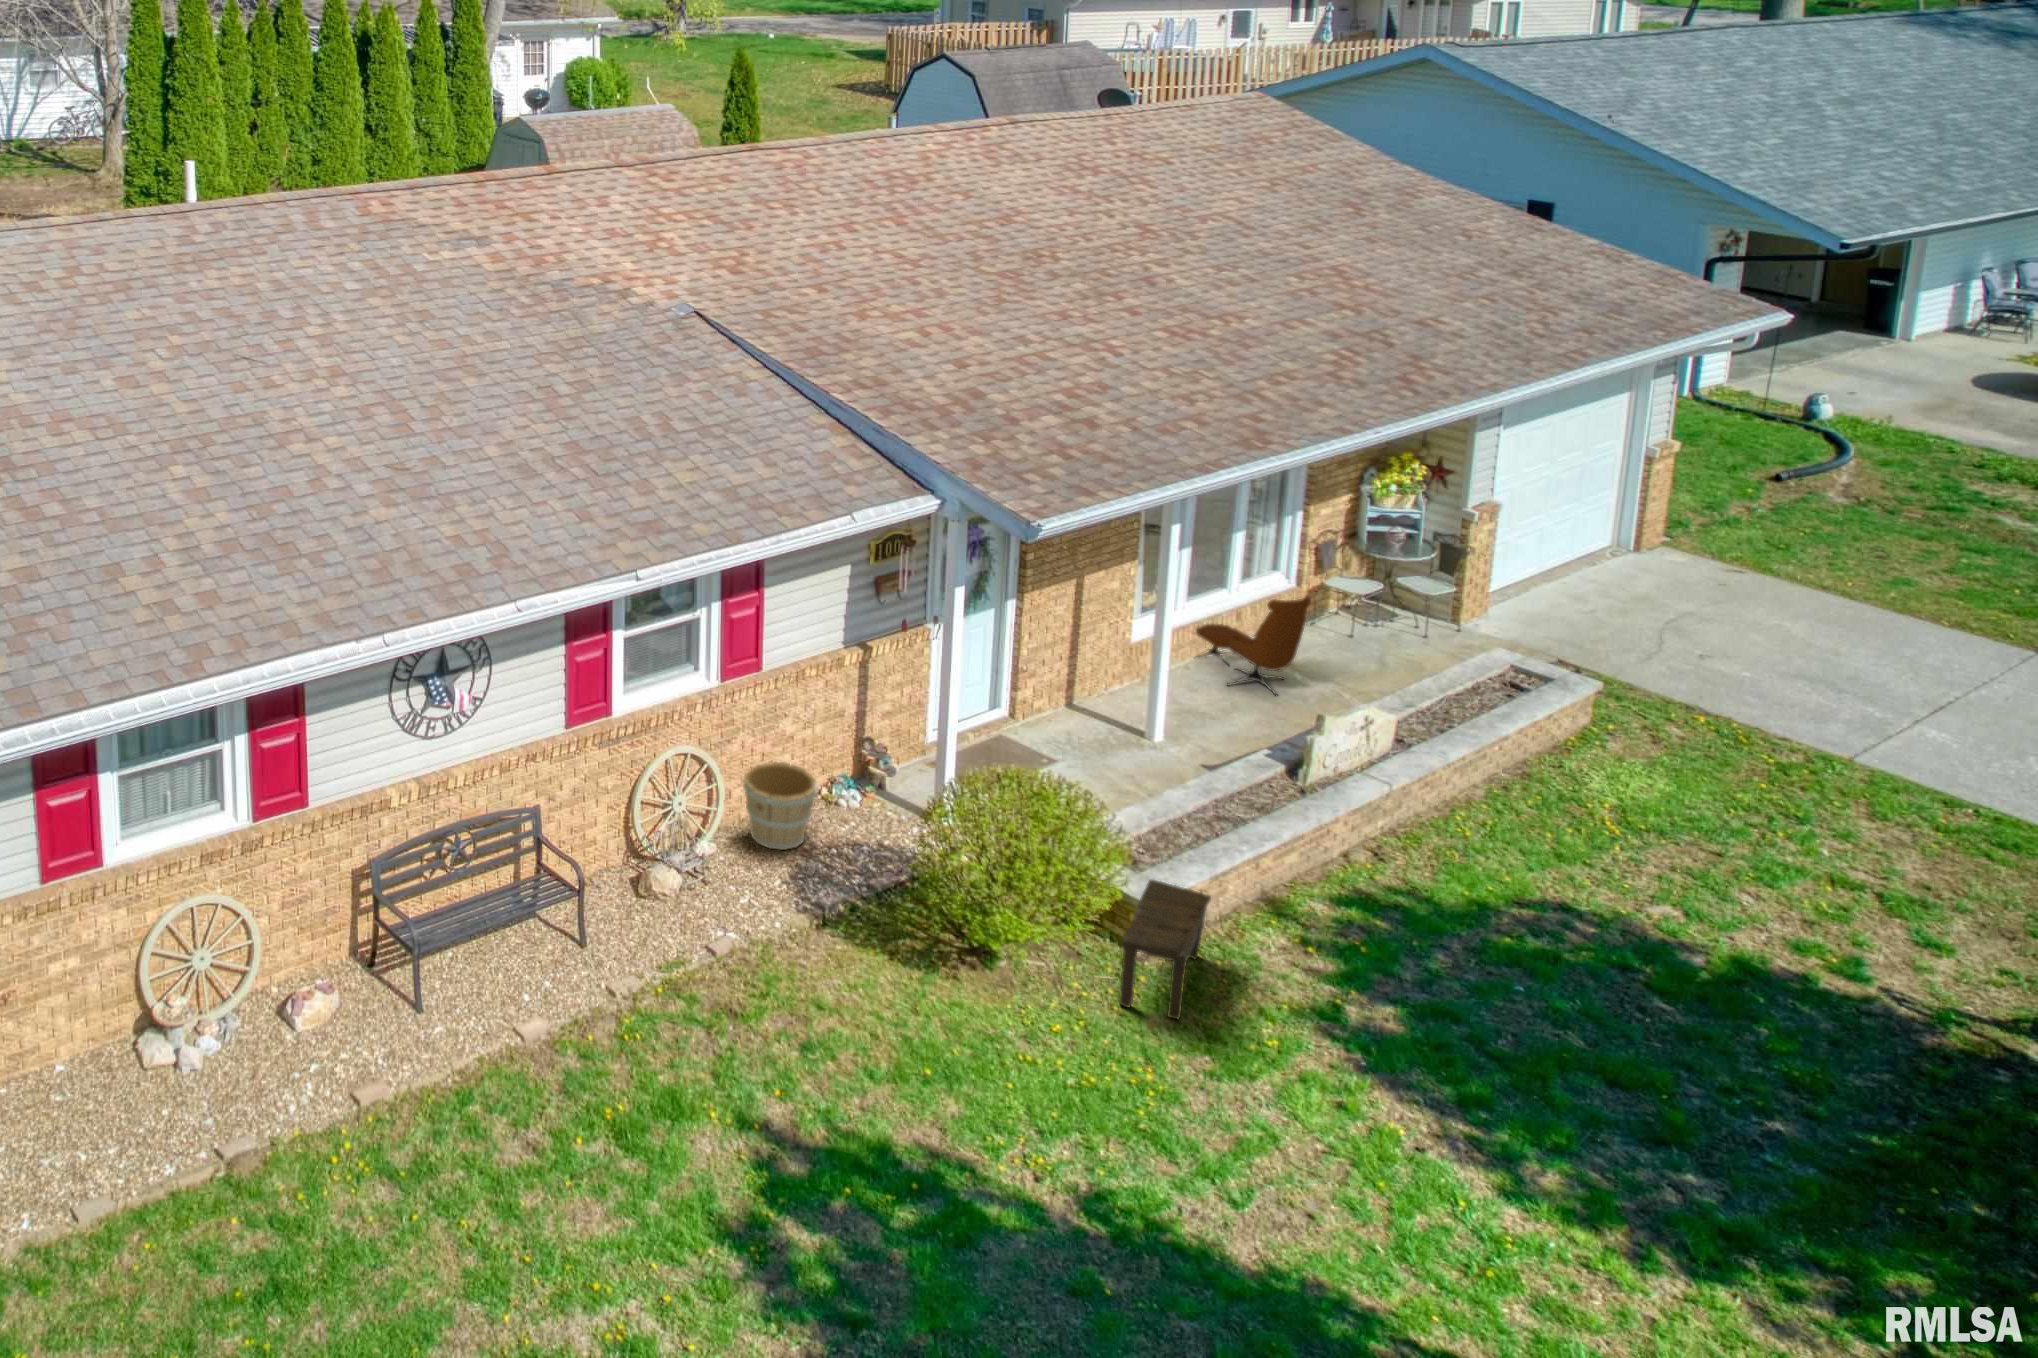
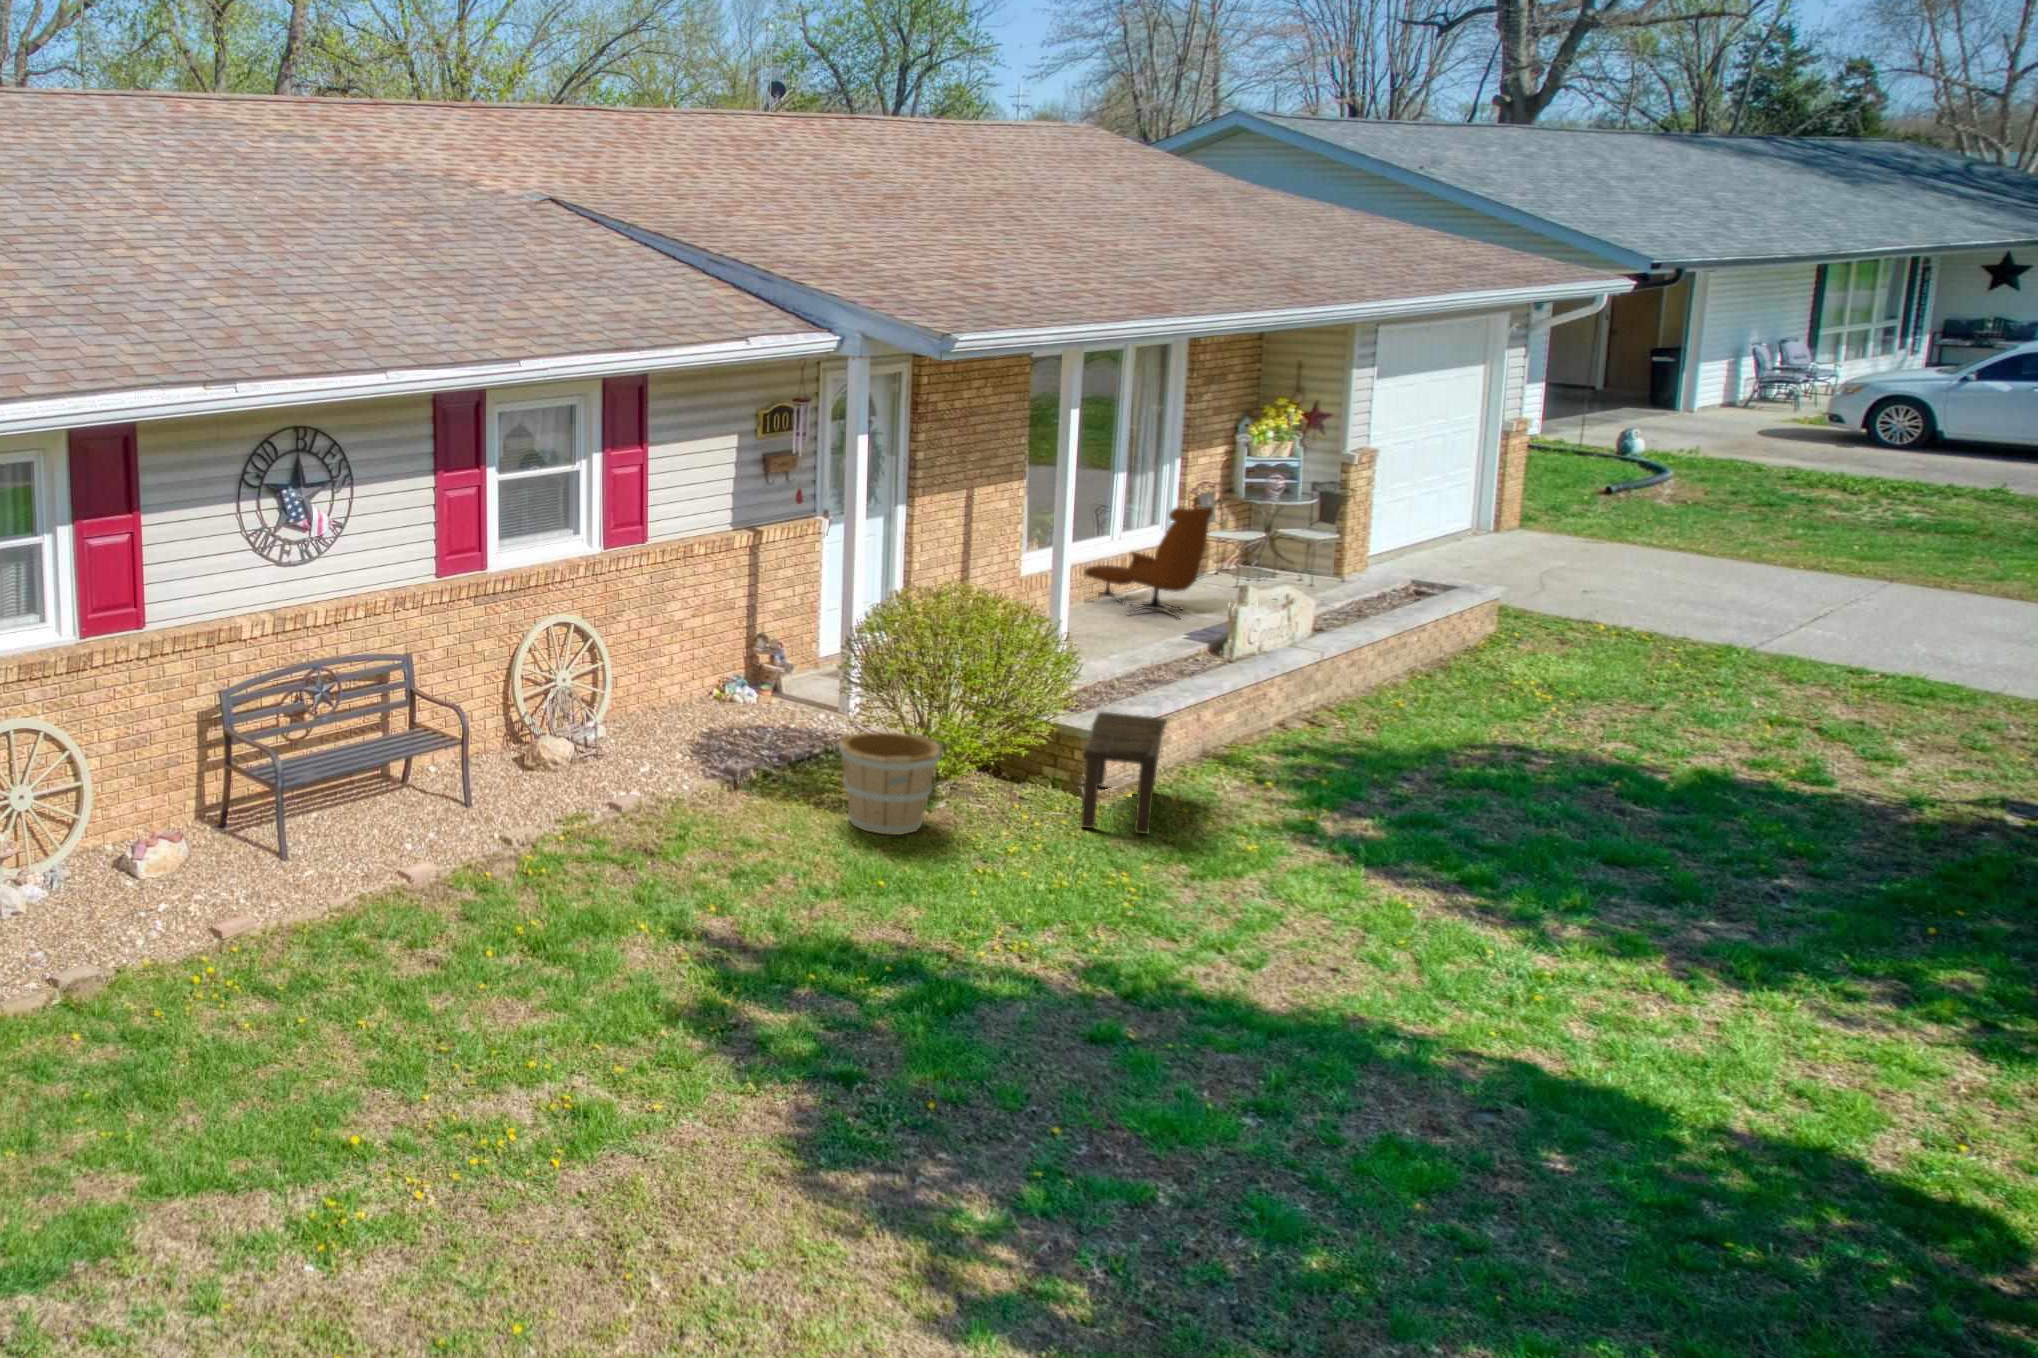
wooden bucket: present [743,762,817,850] -> present [838,733,941,835]

